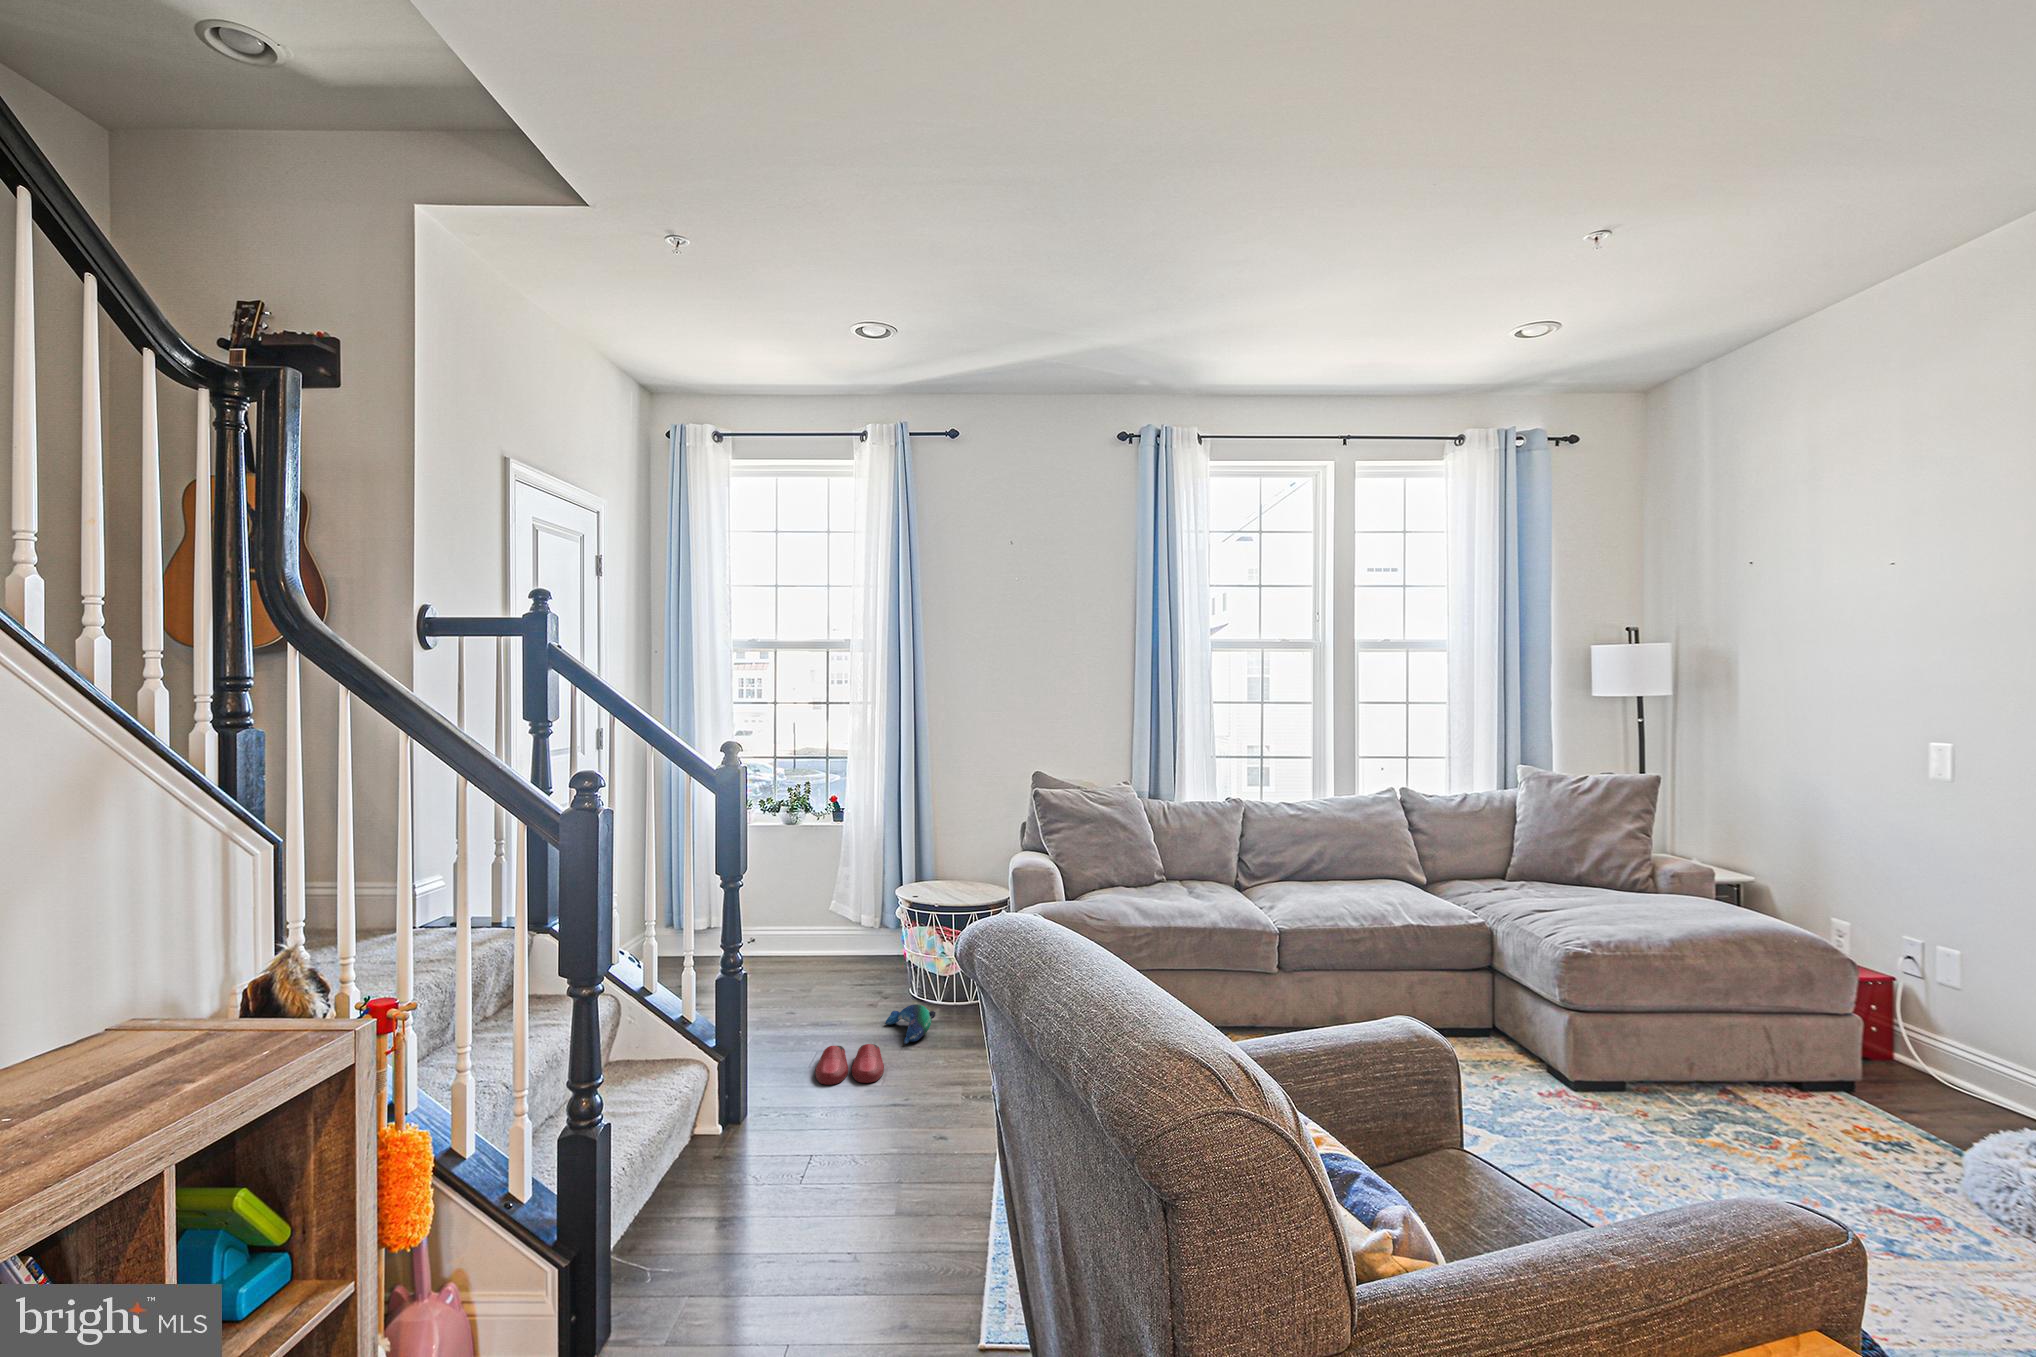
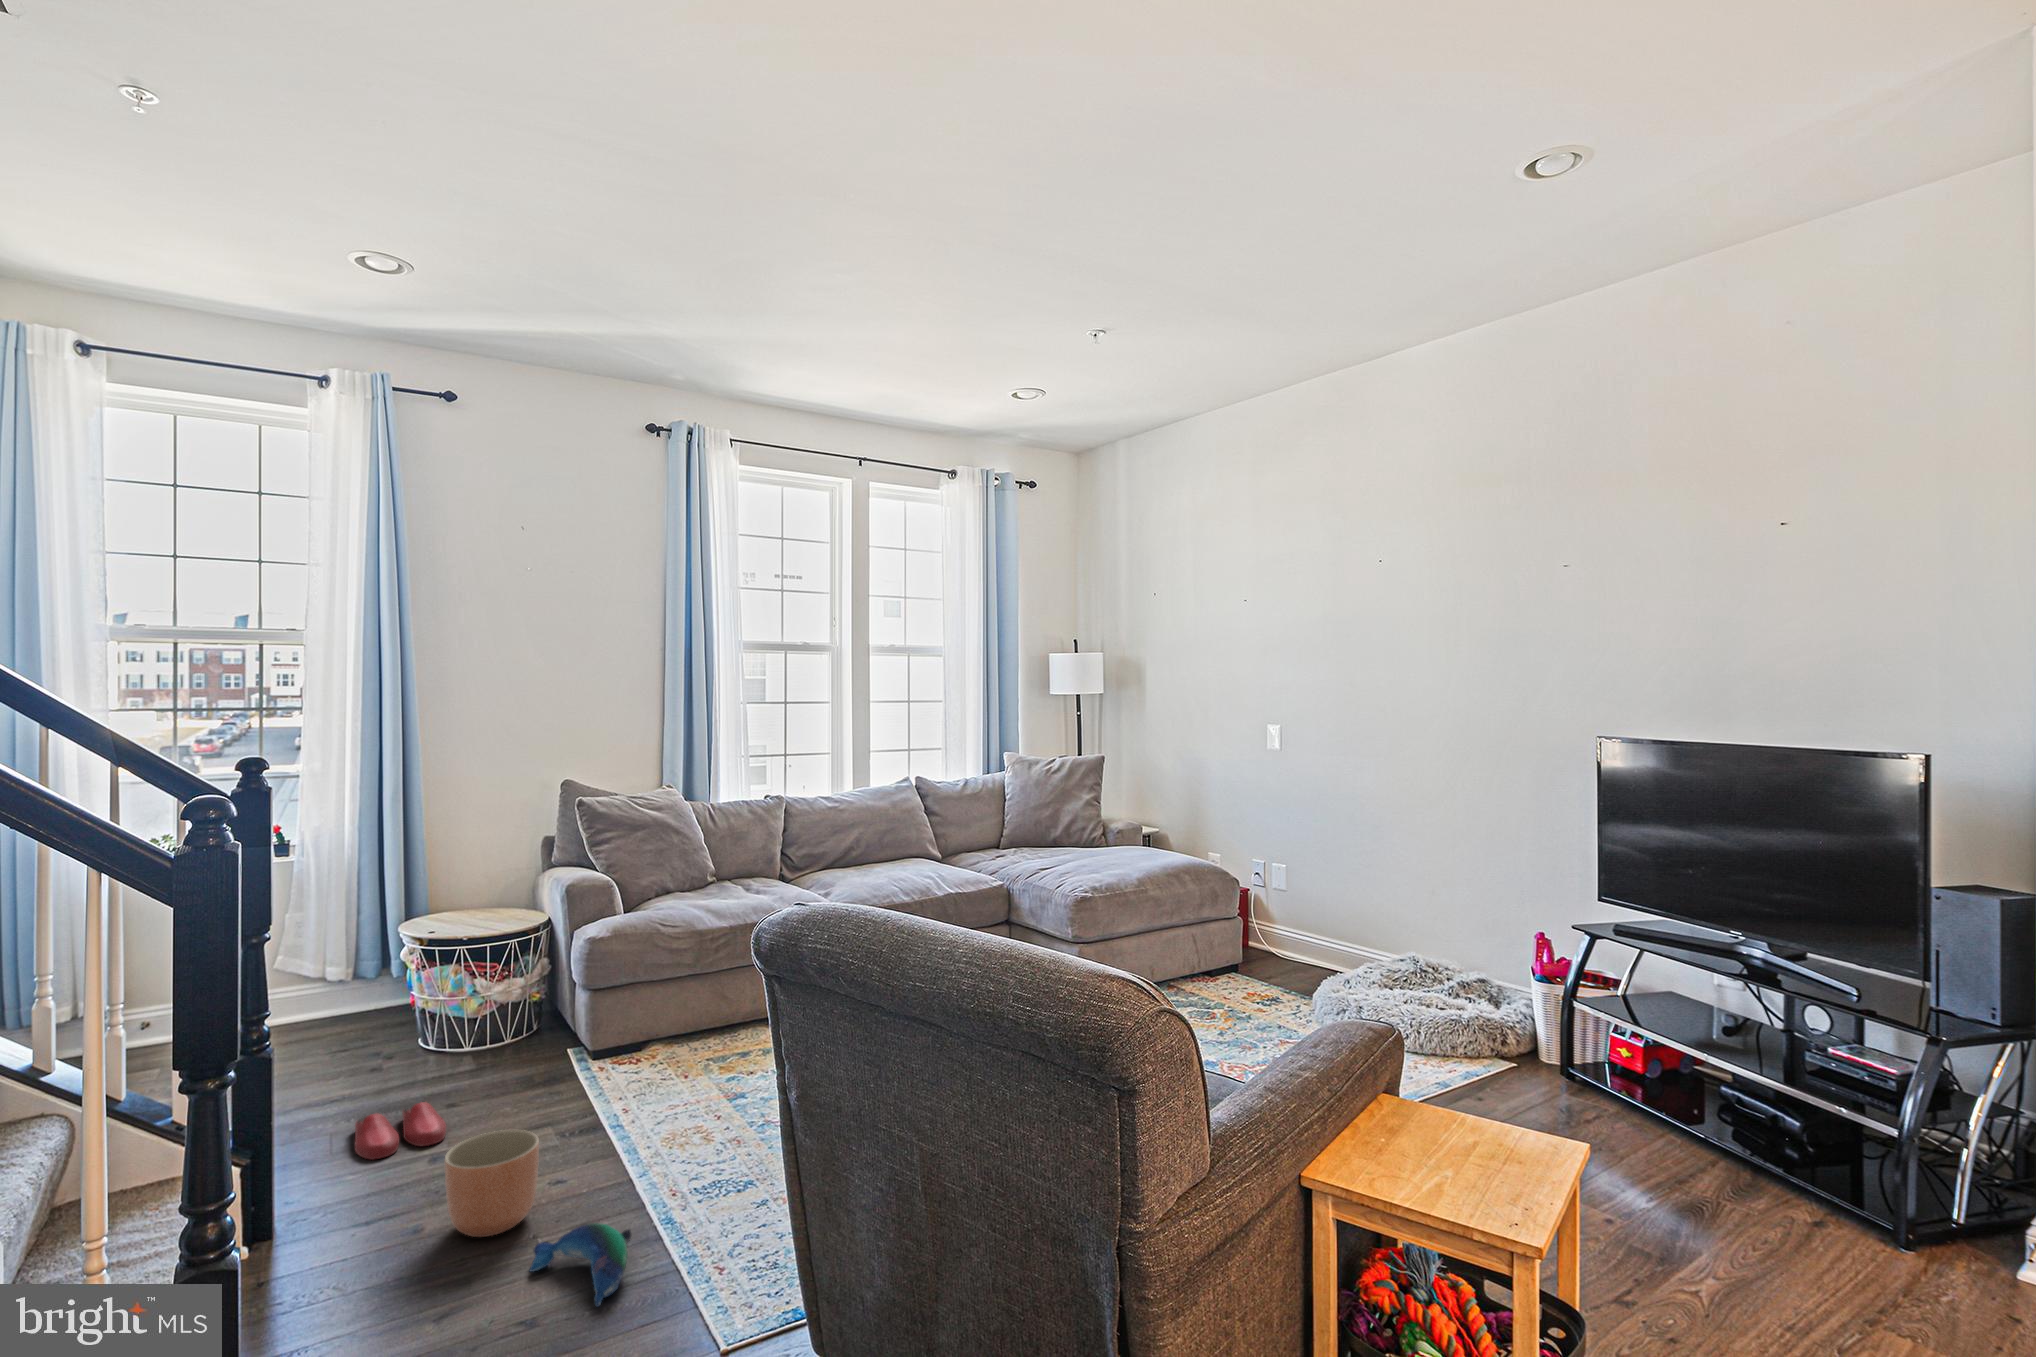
plush toy: present [886,1004,935,1044] -> present [530,1223,631,1307]
planter: none [832,1082,908,1175] -> present [445,1130,539,1237]

